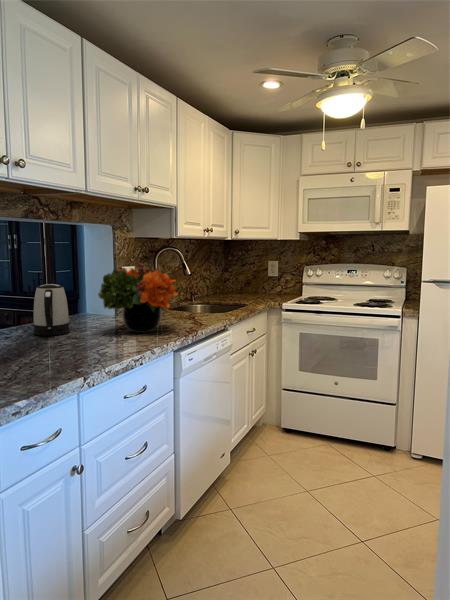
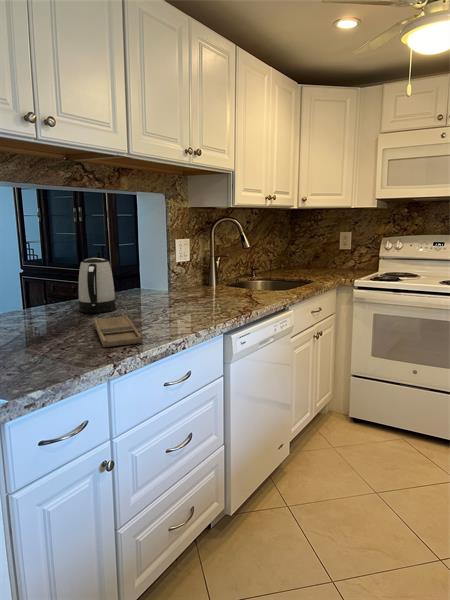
flower arrangement: present [98,263,178,333] -> none [142,235,230,312]
tray: none [54,336,105,364] -> present [94,315,142,347]

